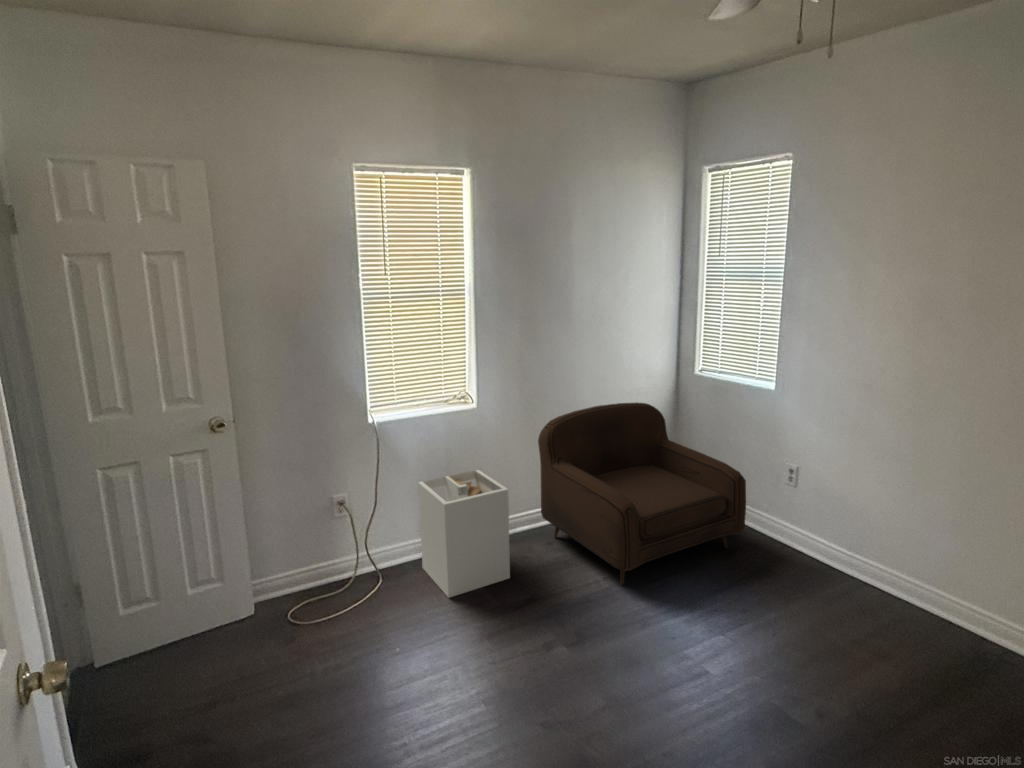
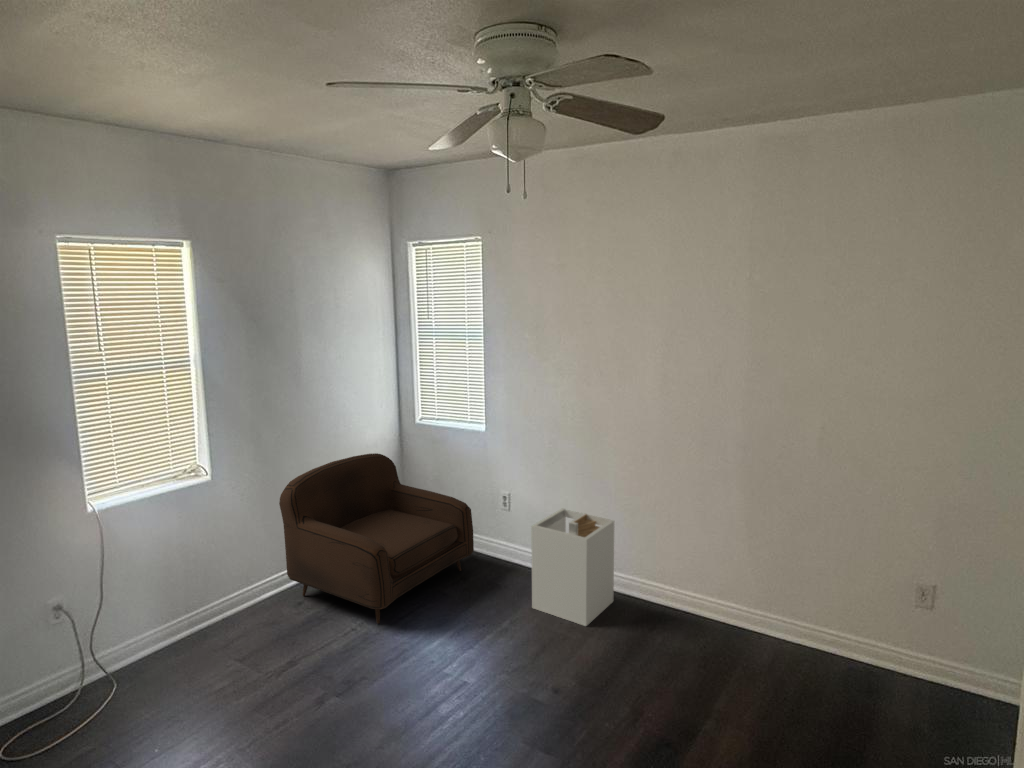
laundry hamper: present [418,470,510,598] -> present [531,508,614,626]

